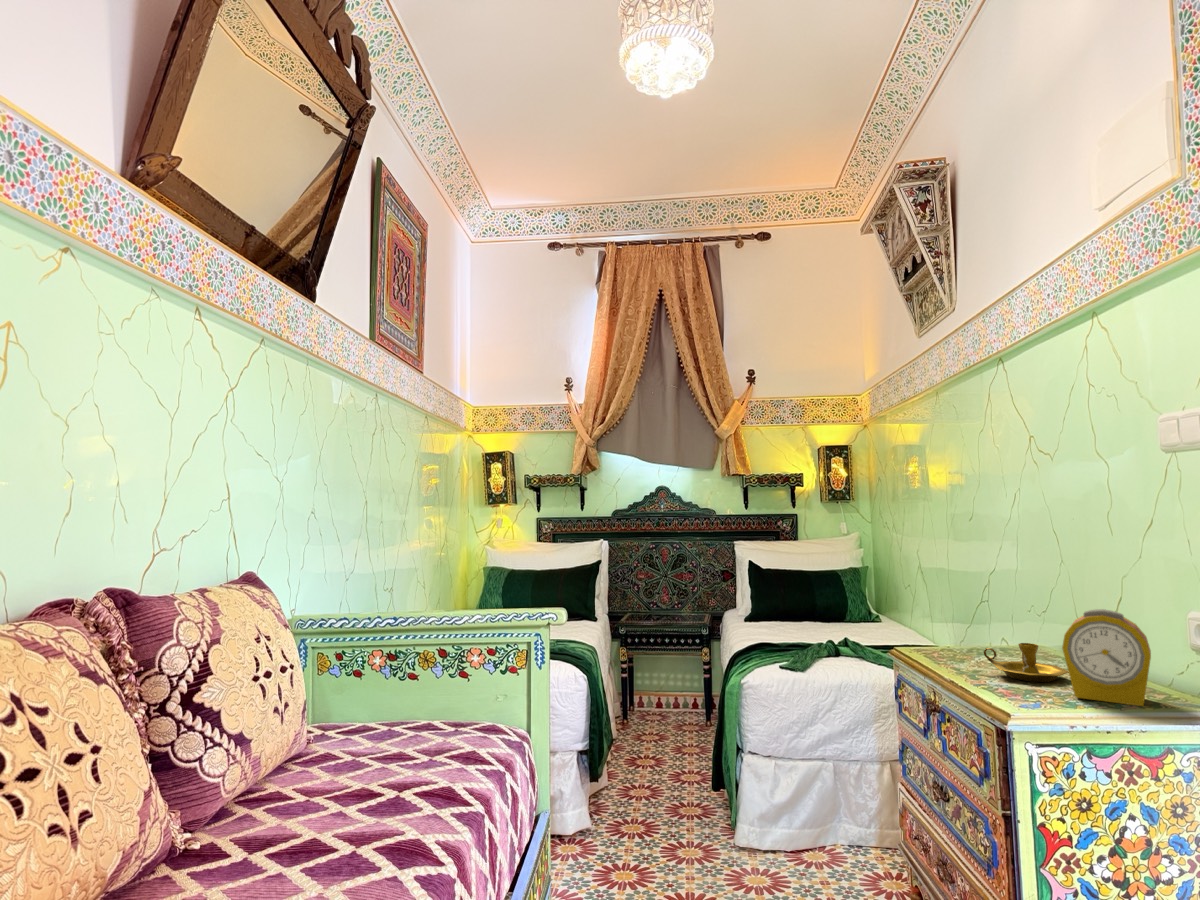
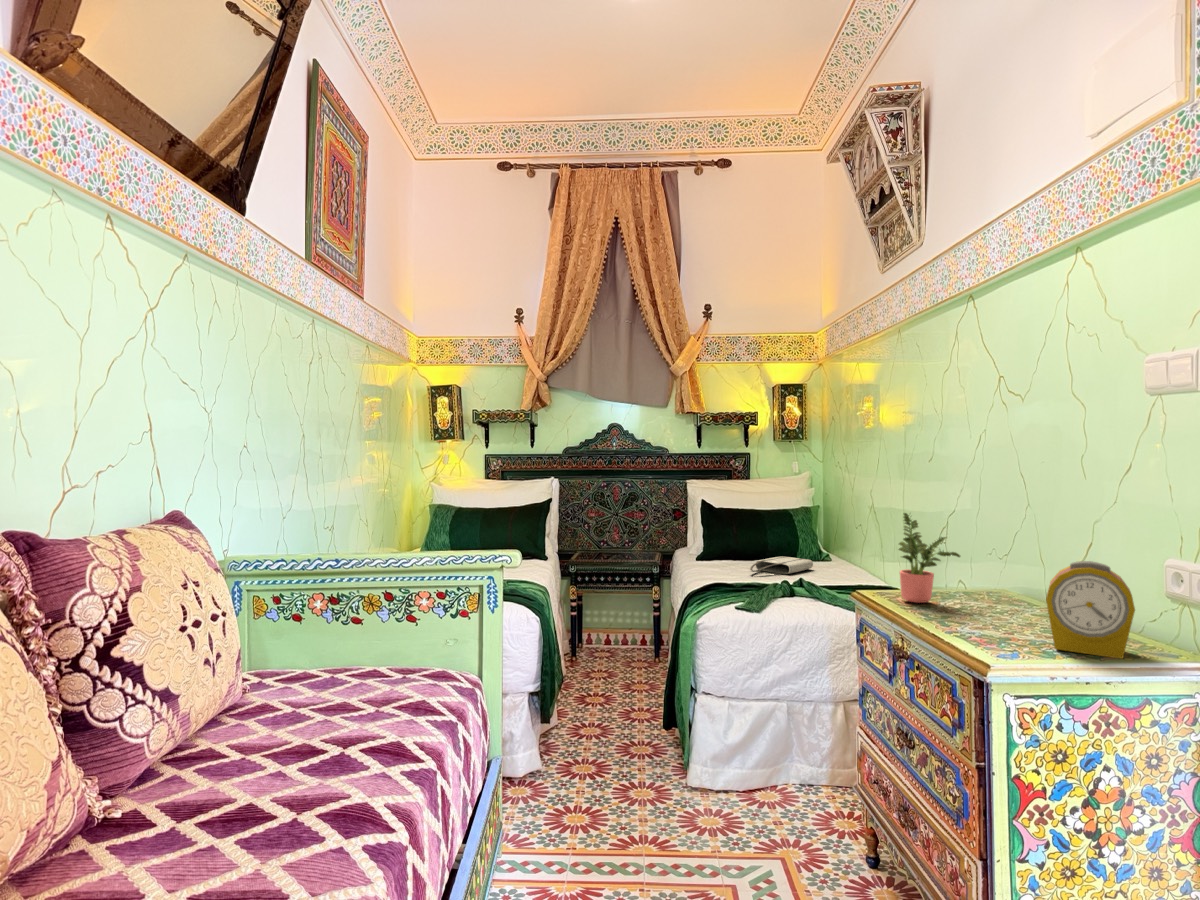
potted plant: none [924,566,989,655] -> present [899,513,960,603]
tote bag: none [792,615,856,632] -> present [750,557,813,574]
candlestick: present [984,643,1068,682] -> none [959,592,1045,632]

